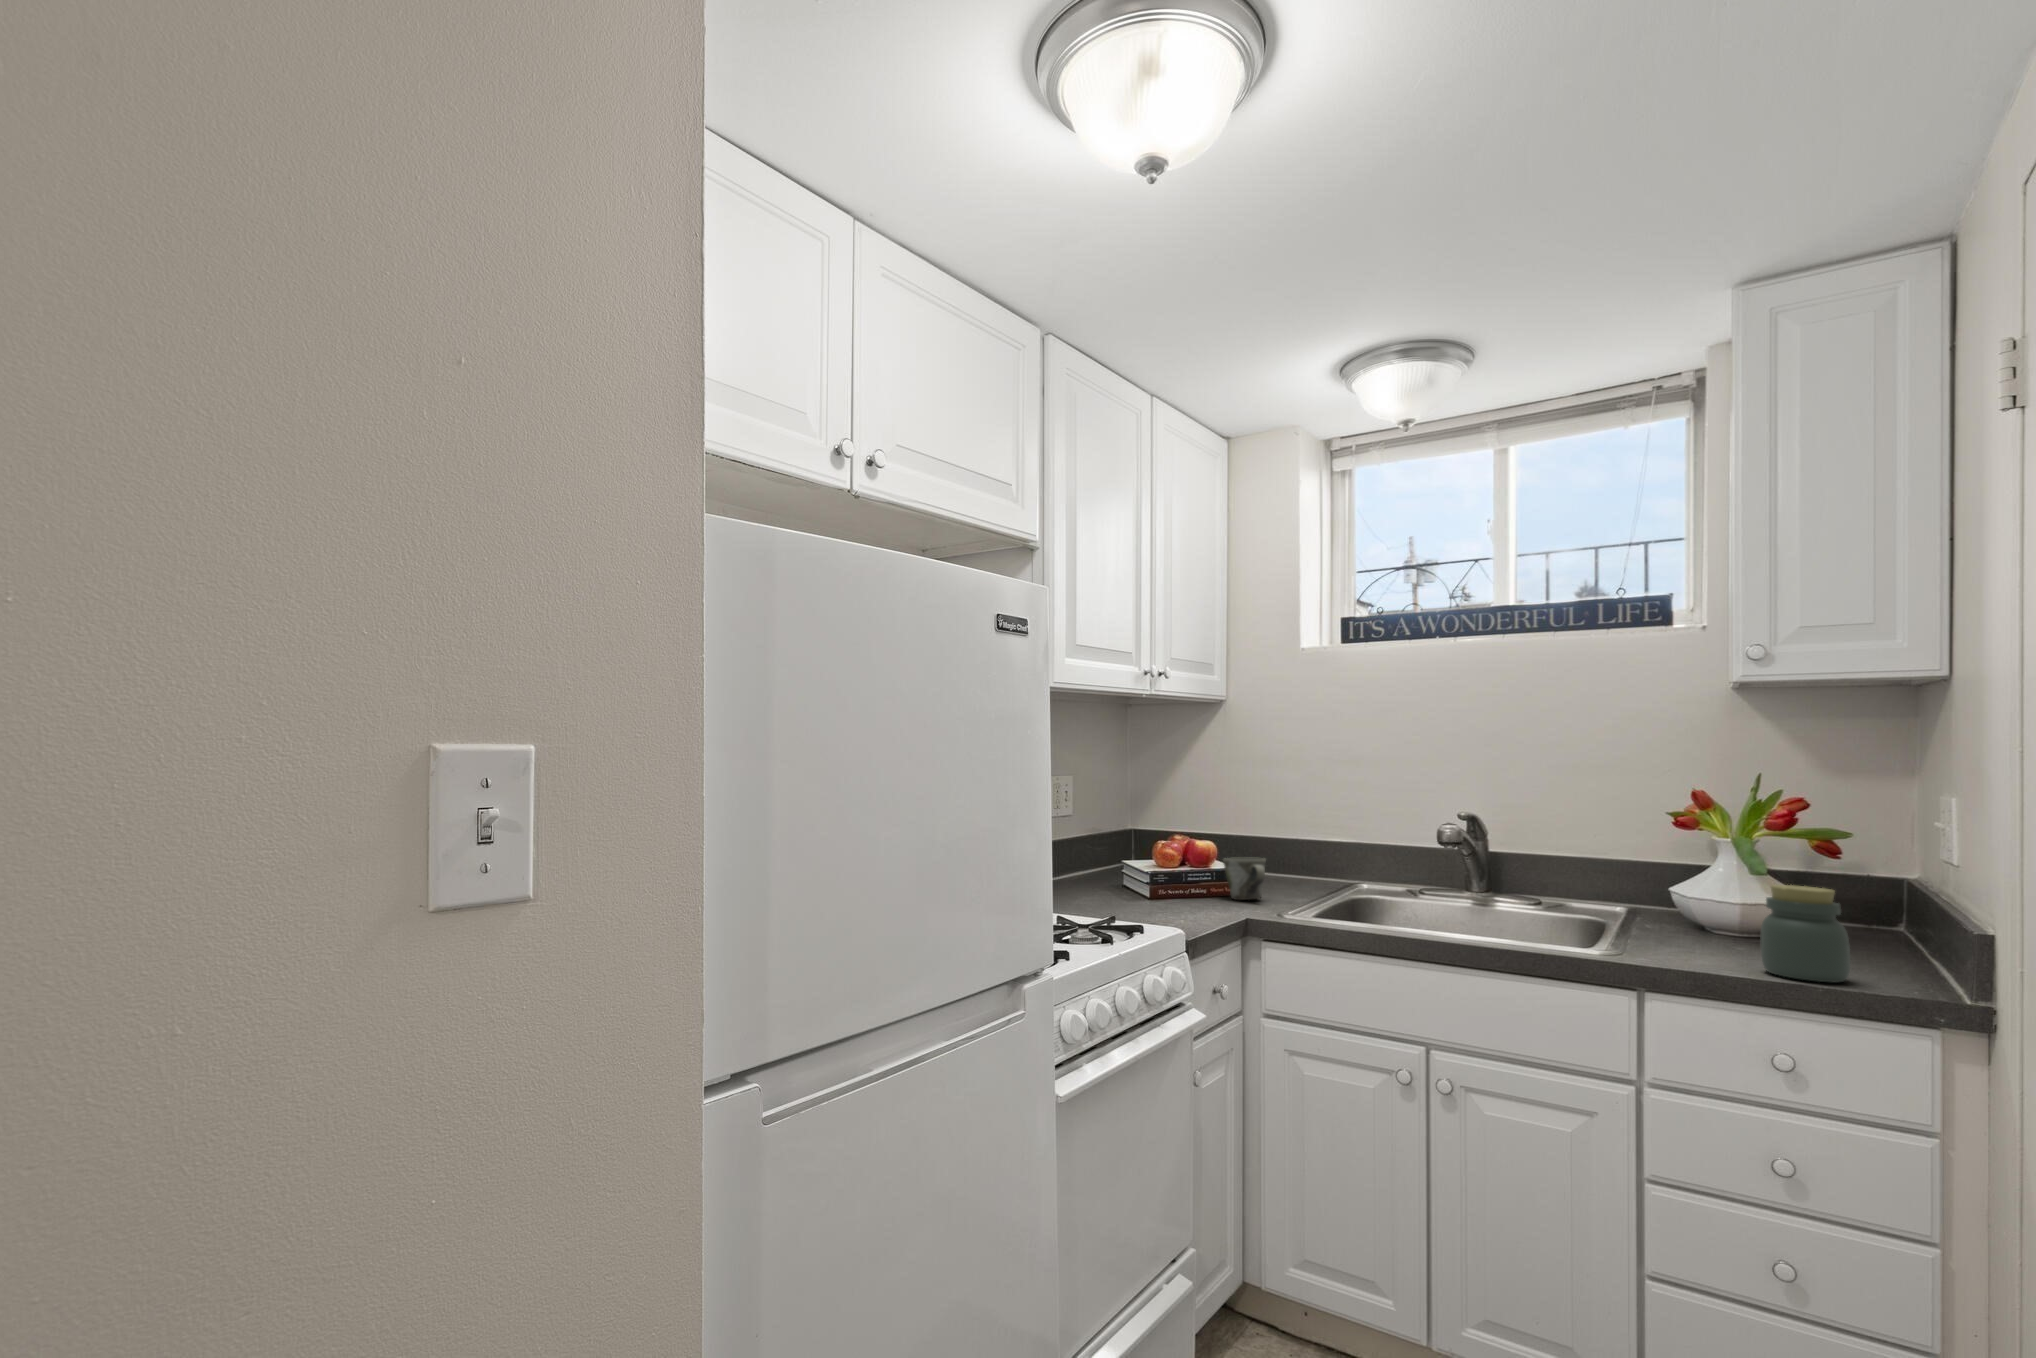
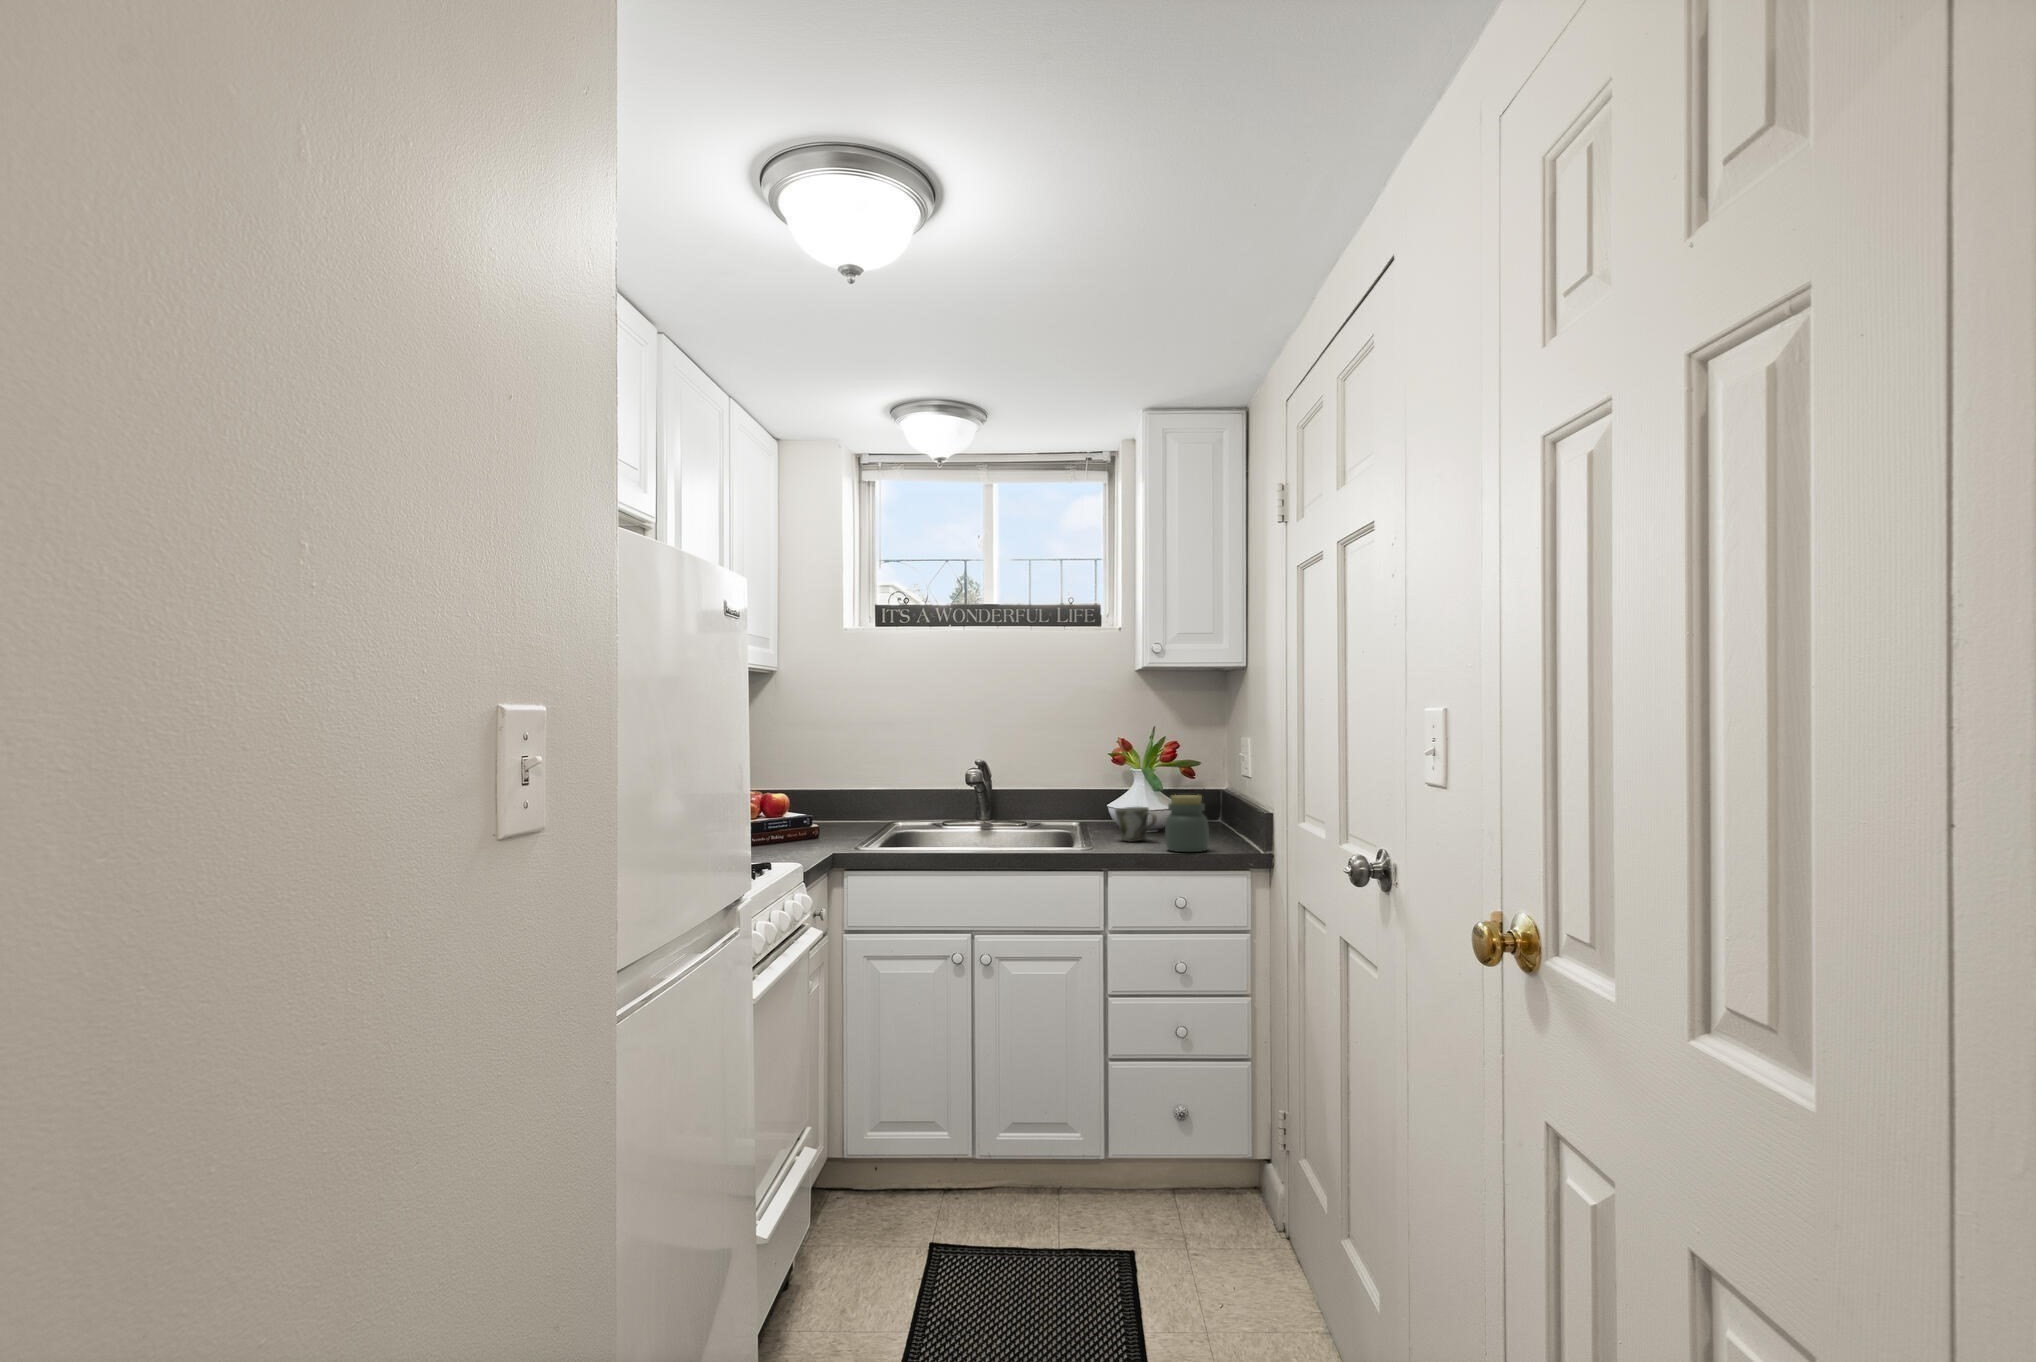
mug: present [1223,858,1266,900] -> present [1115,807,1157,842]

